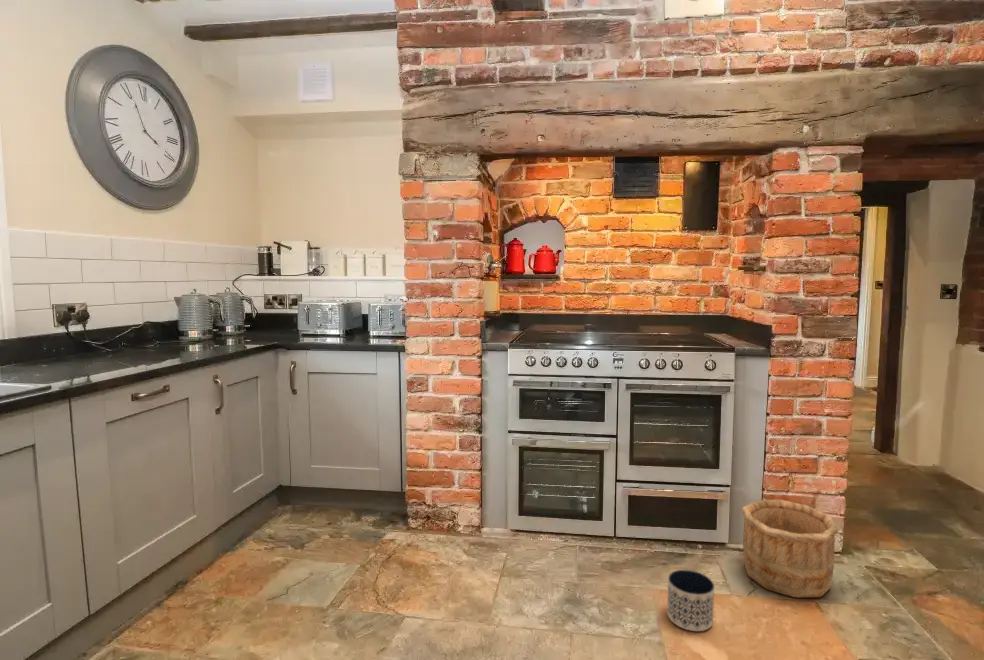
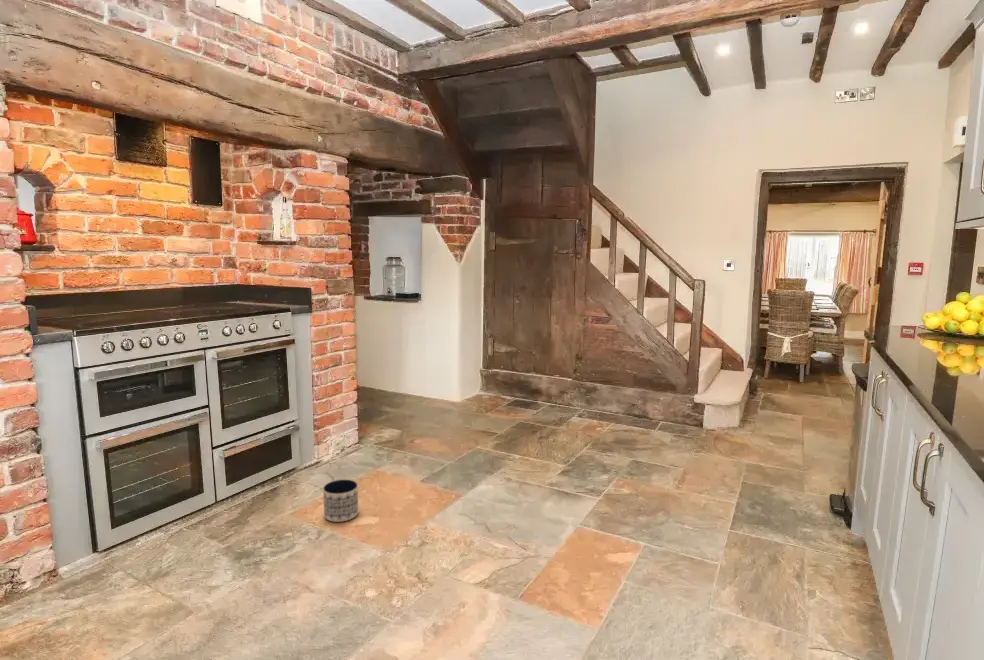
wooden bucket: present [742,500,838,597] -> none [317,416,379,479]

